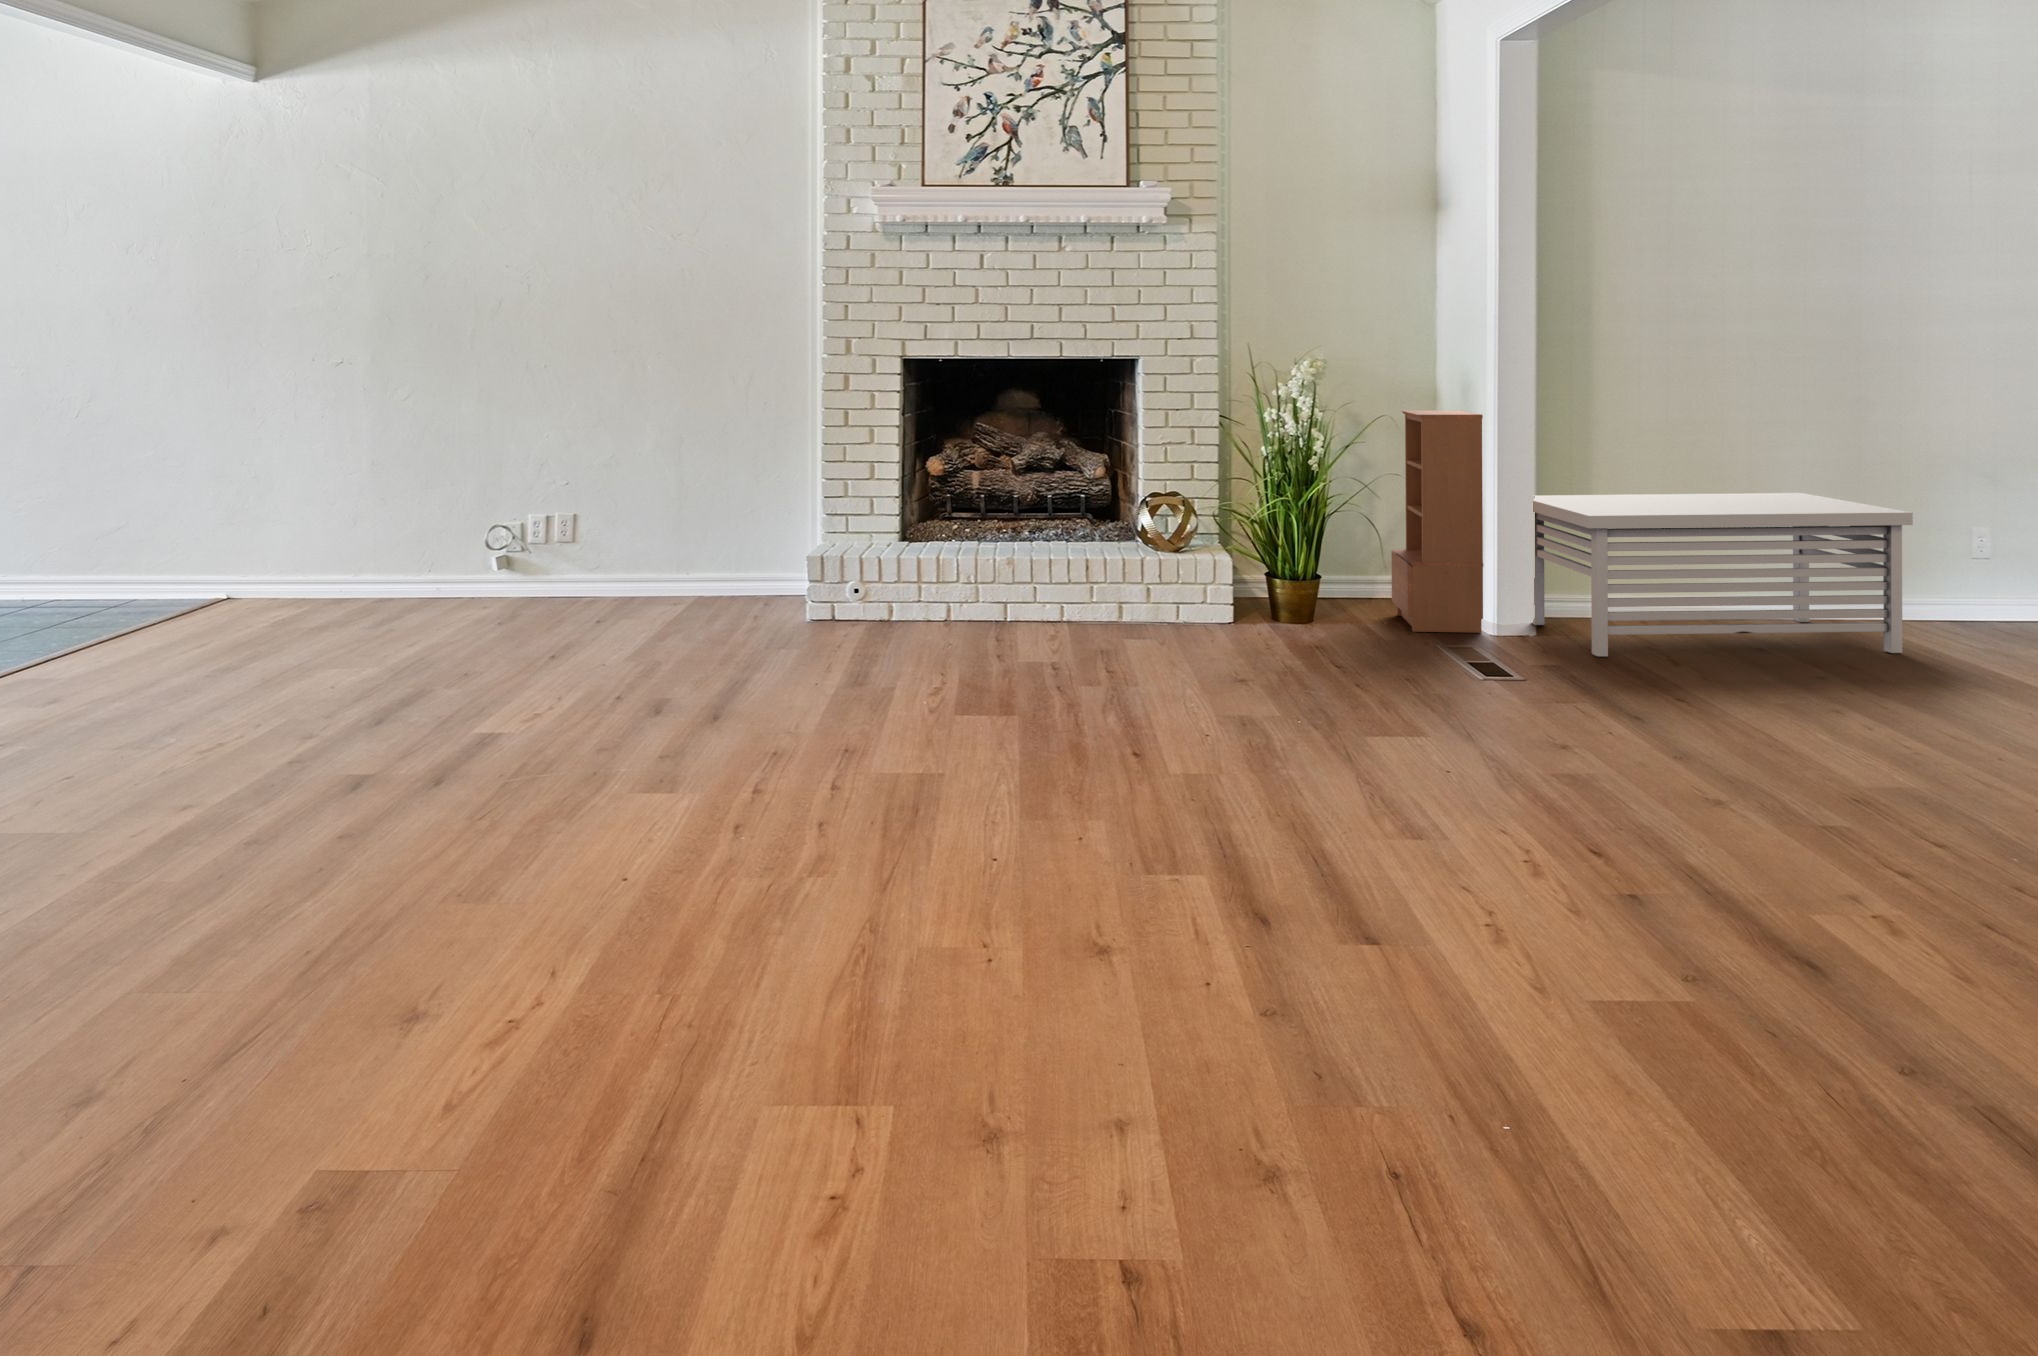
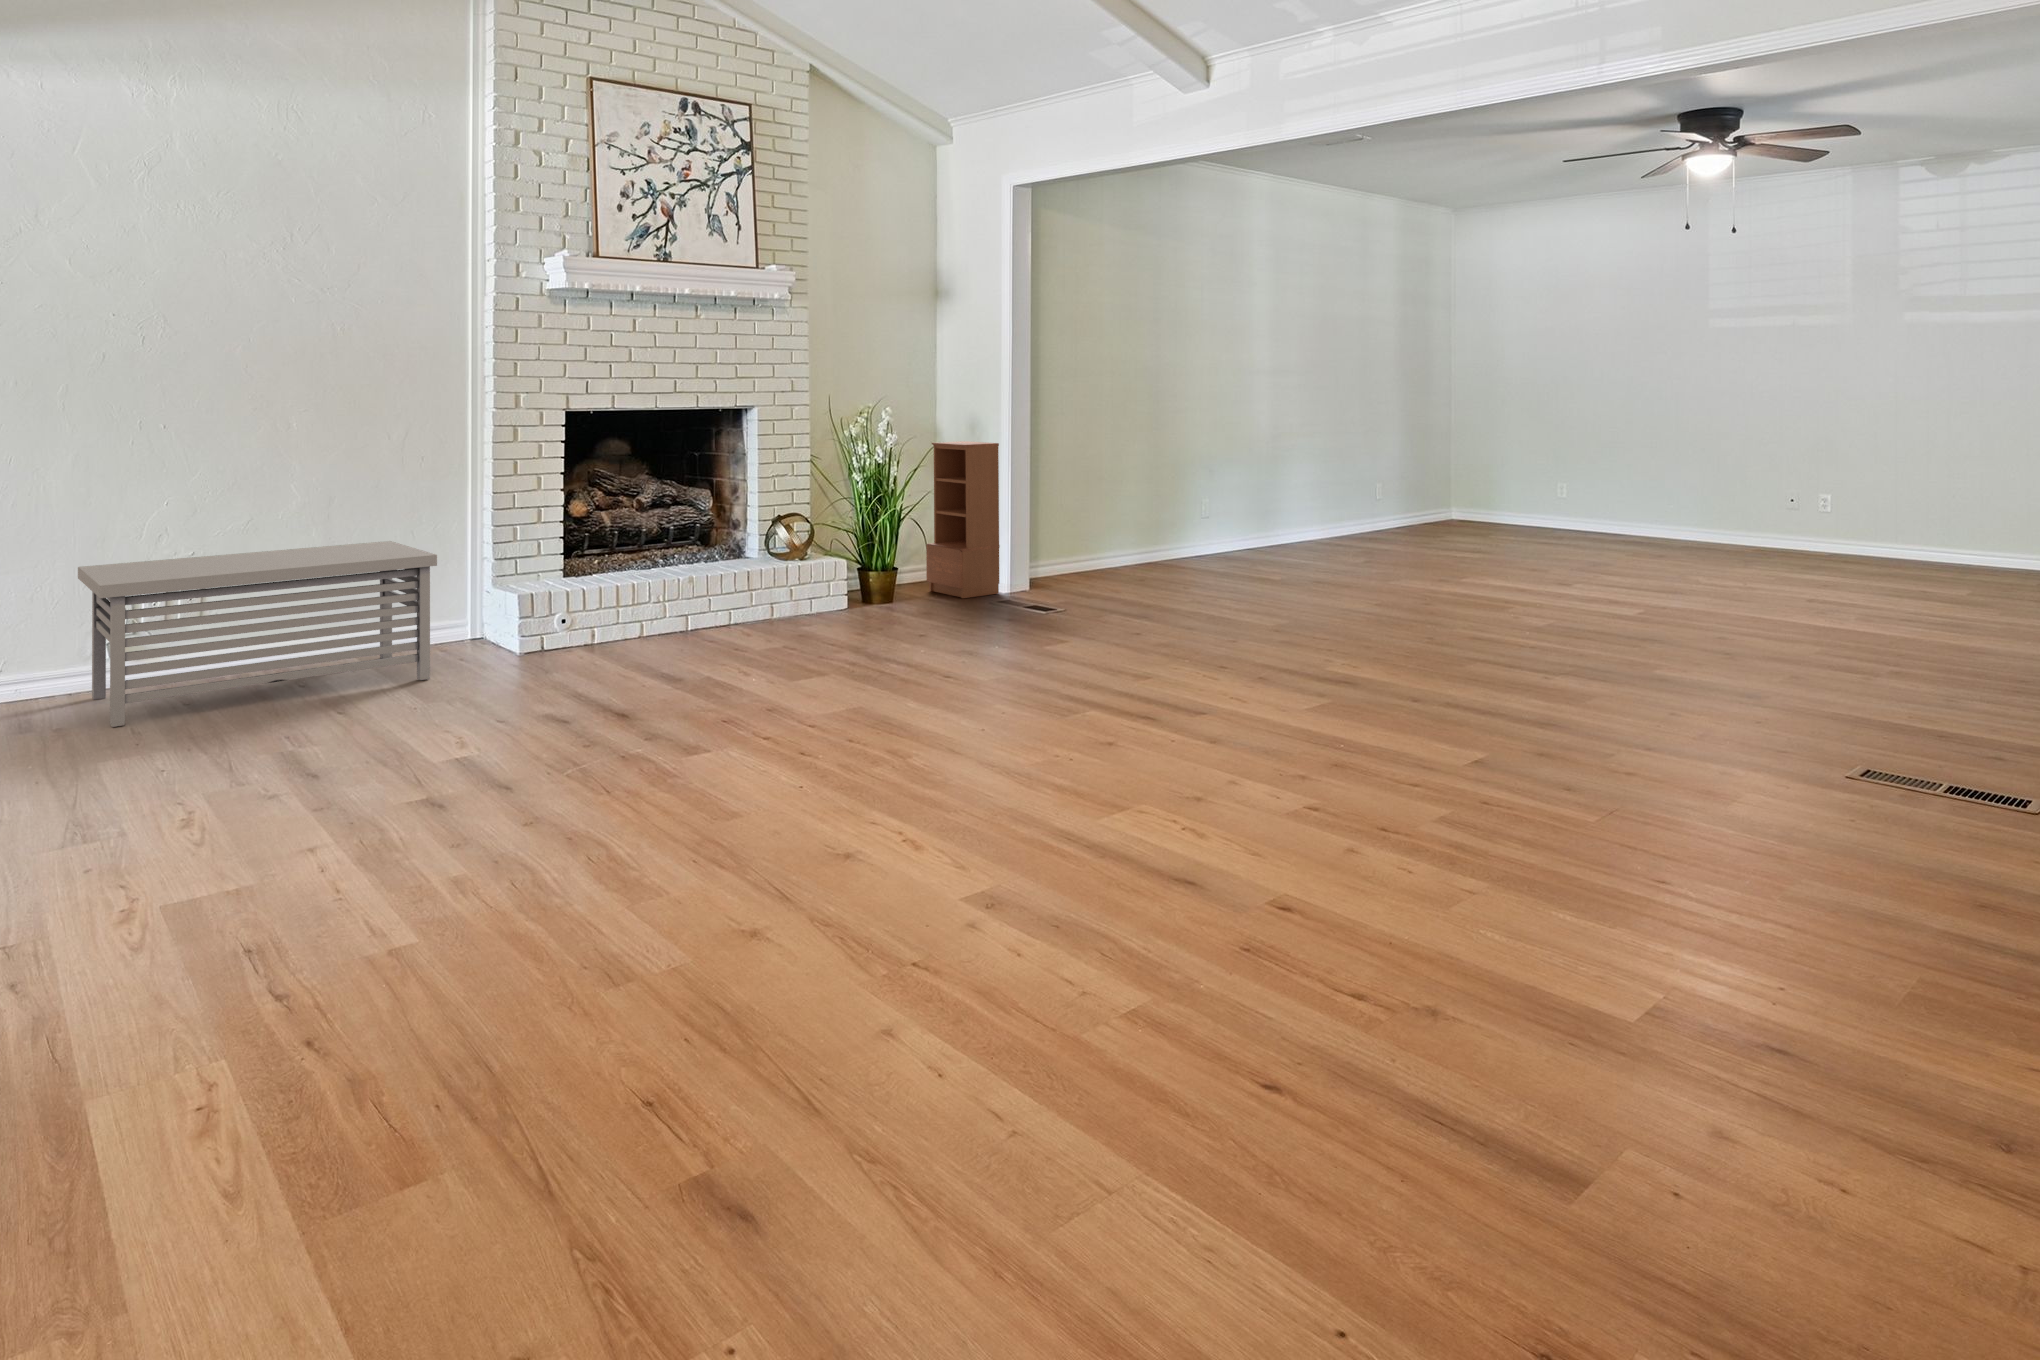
storage bench: present [1532,493,1913,656] -> present [78,541,437,727]

